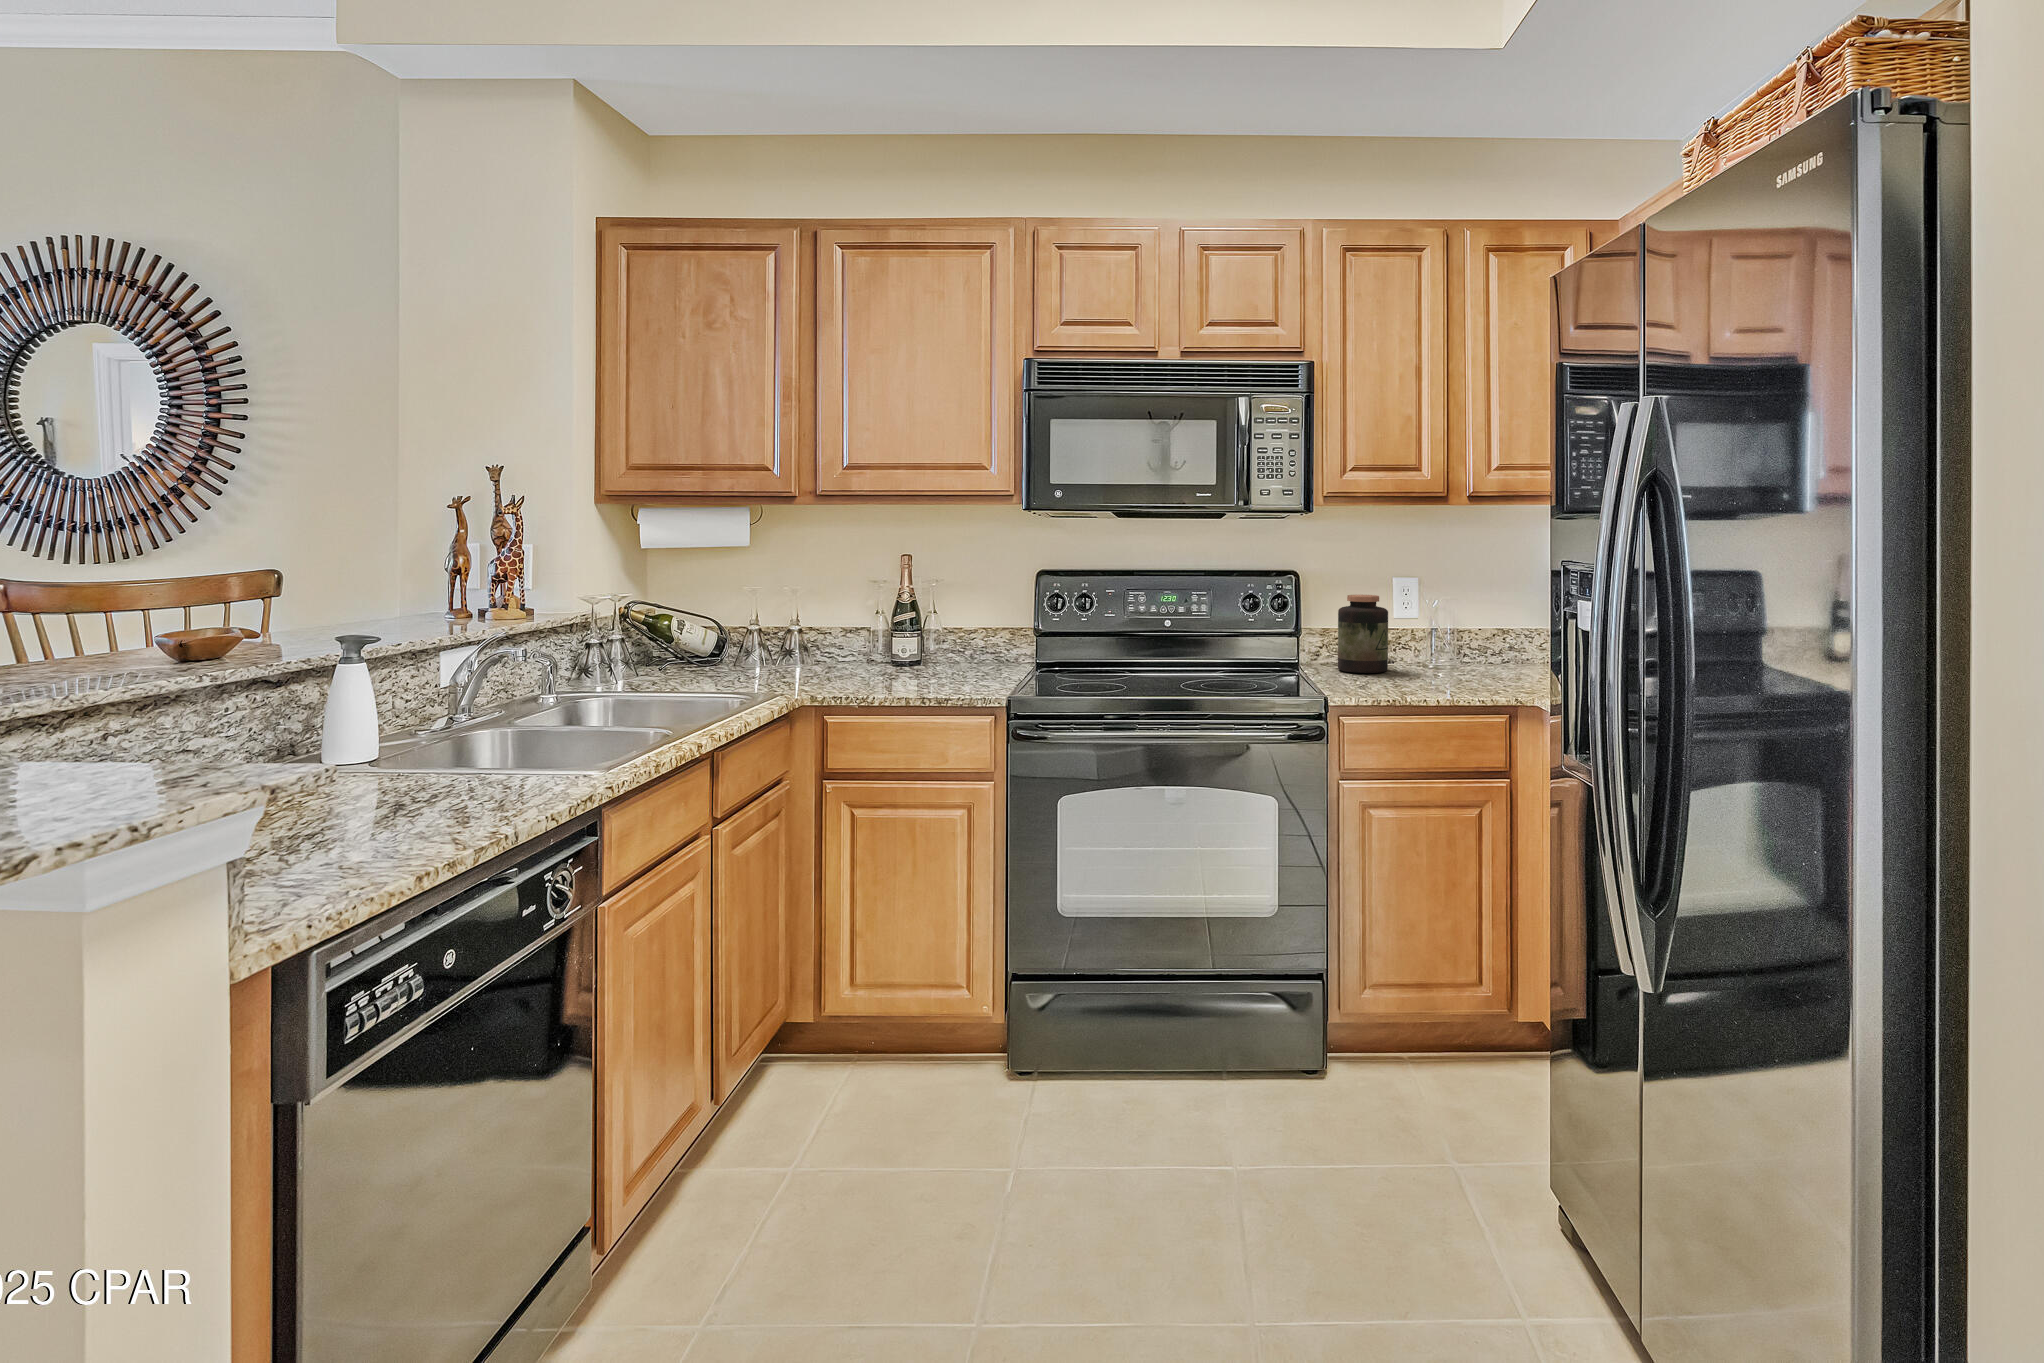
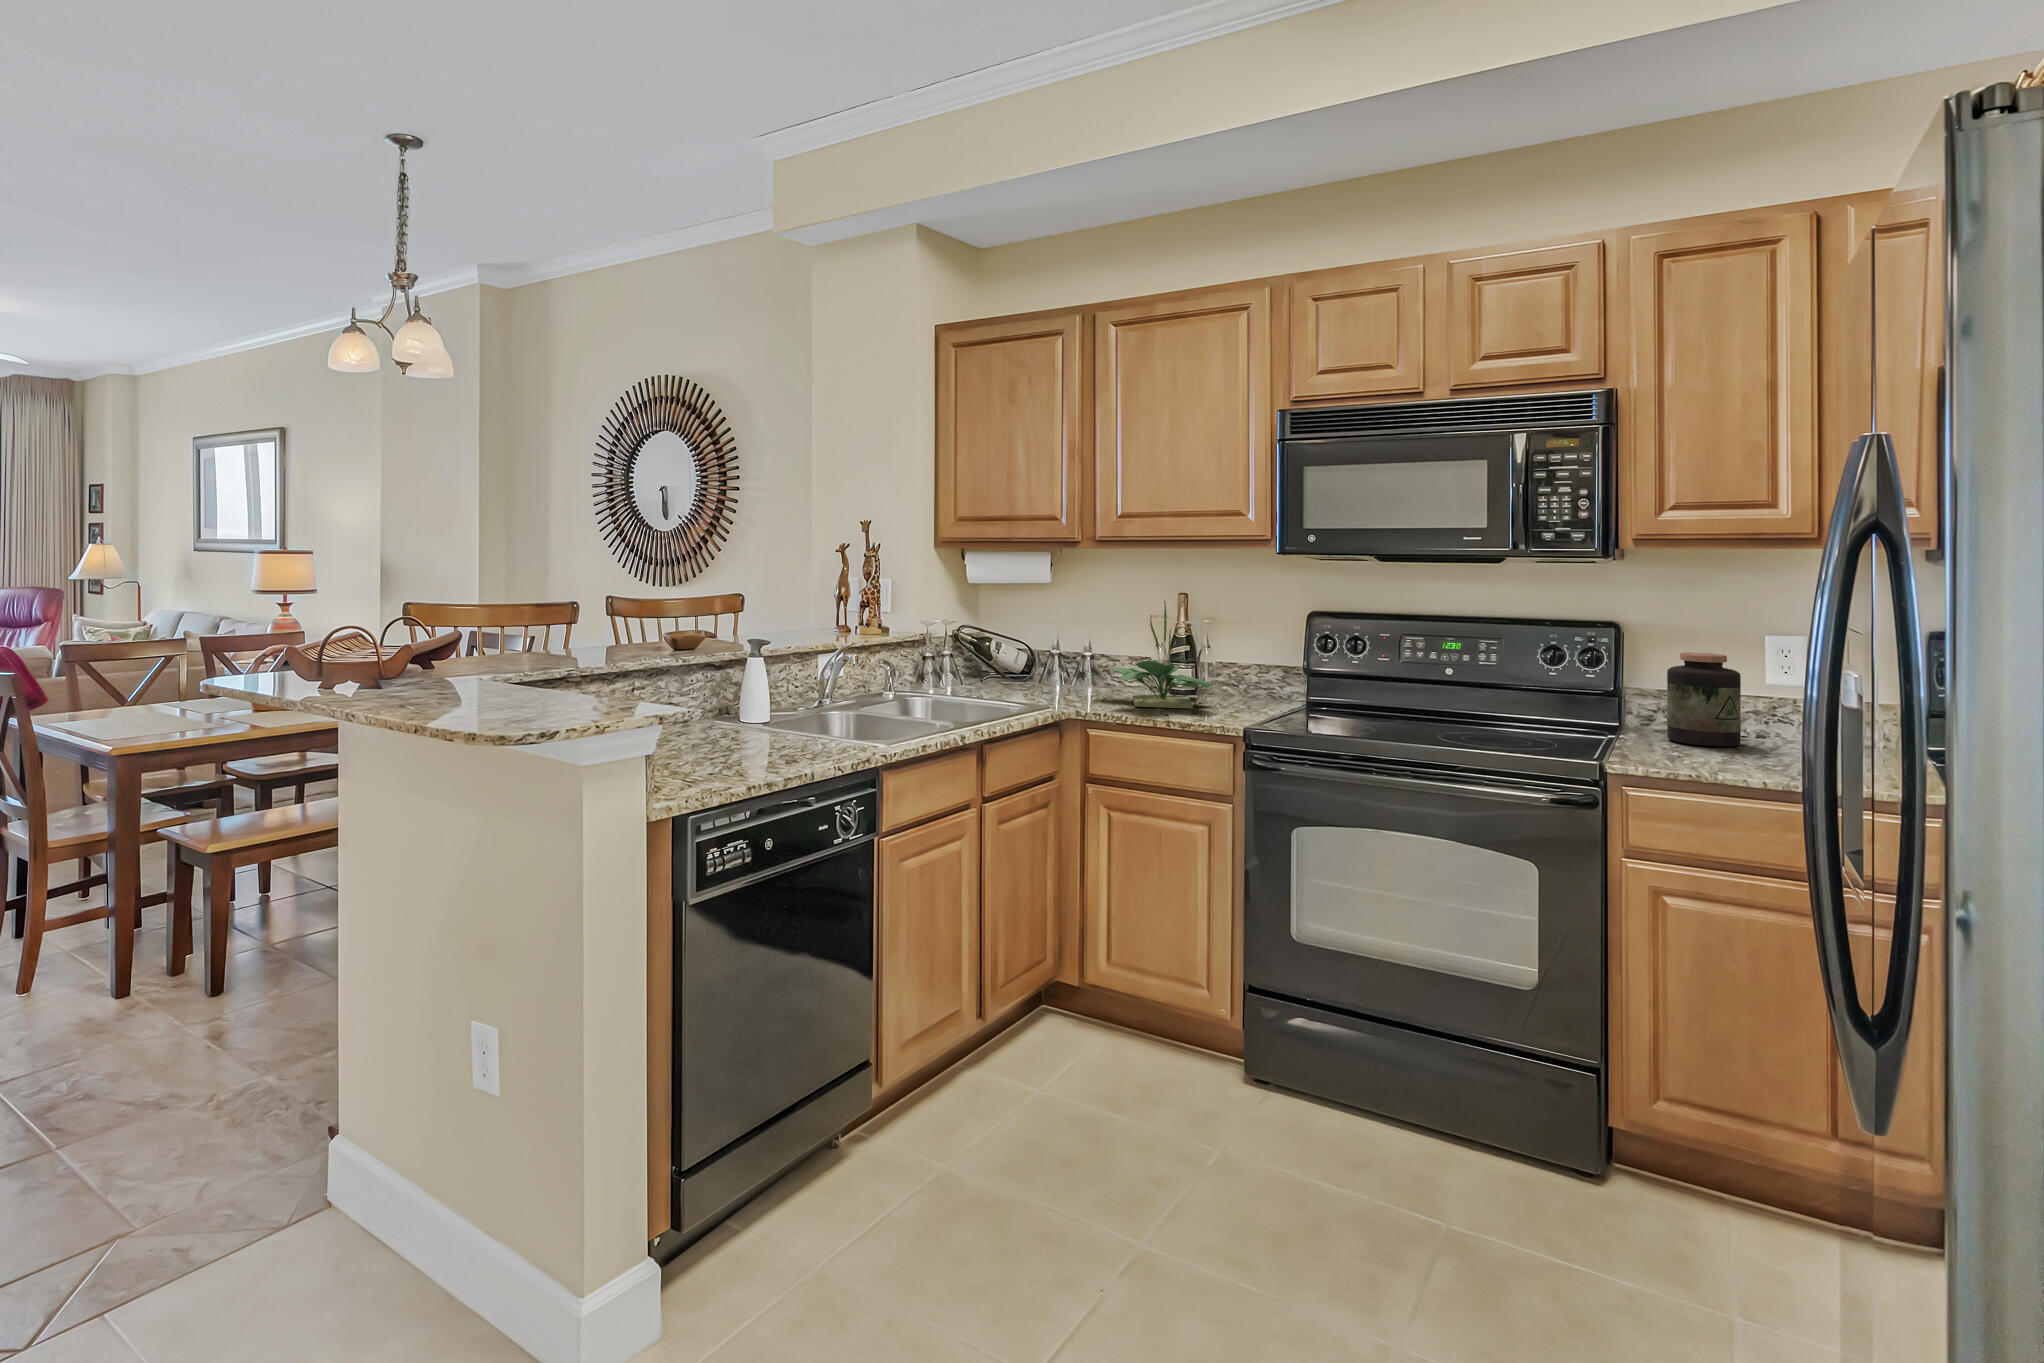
potted plant: none [820,561,957,684] -> present [1101,601,1212,709]

